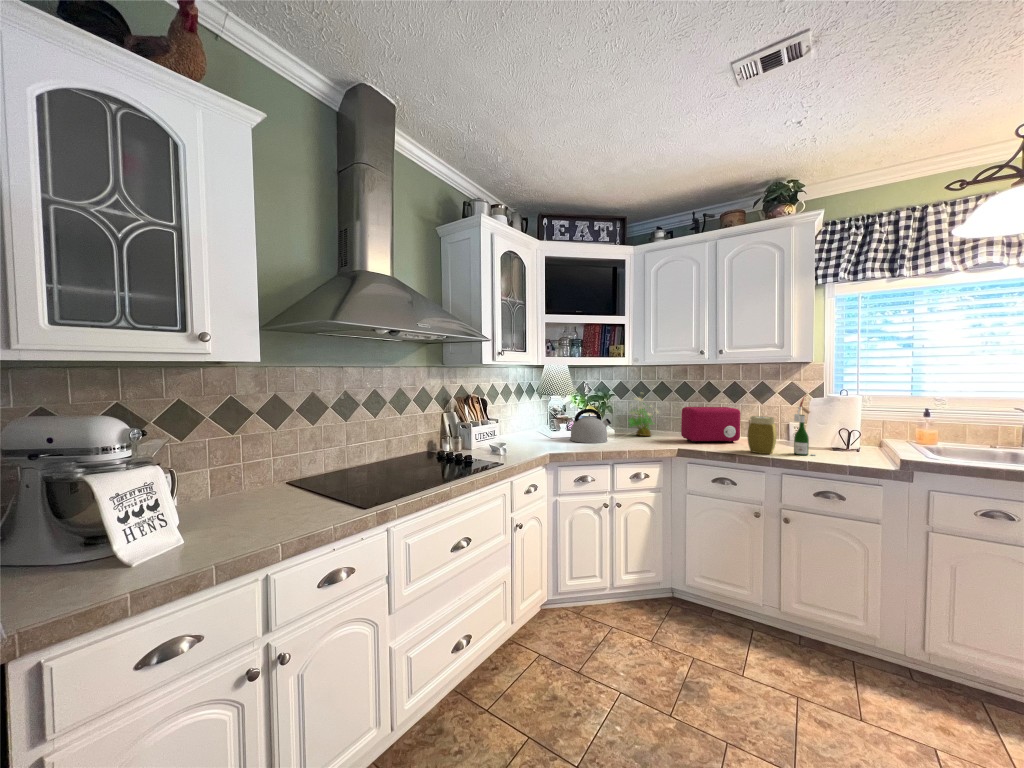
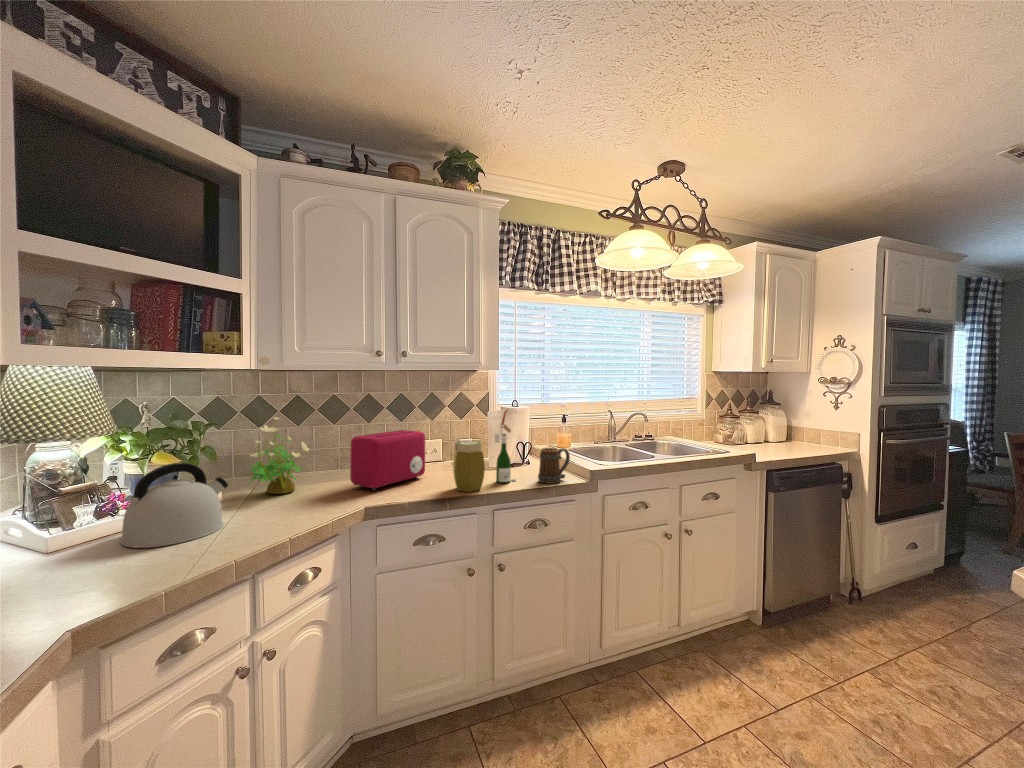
mug: none [836,431,877,463] -> present [538,448,570,483]

